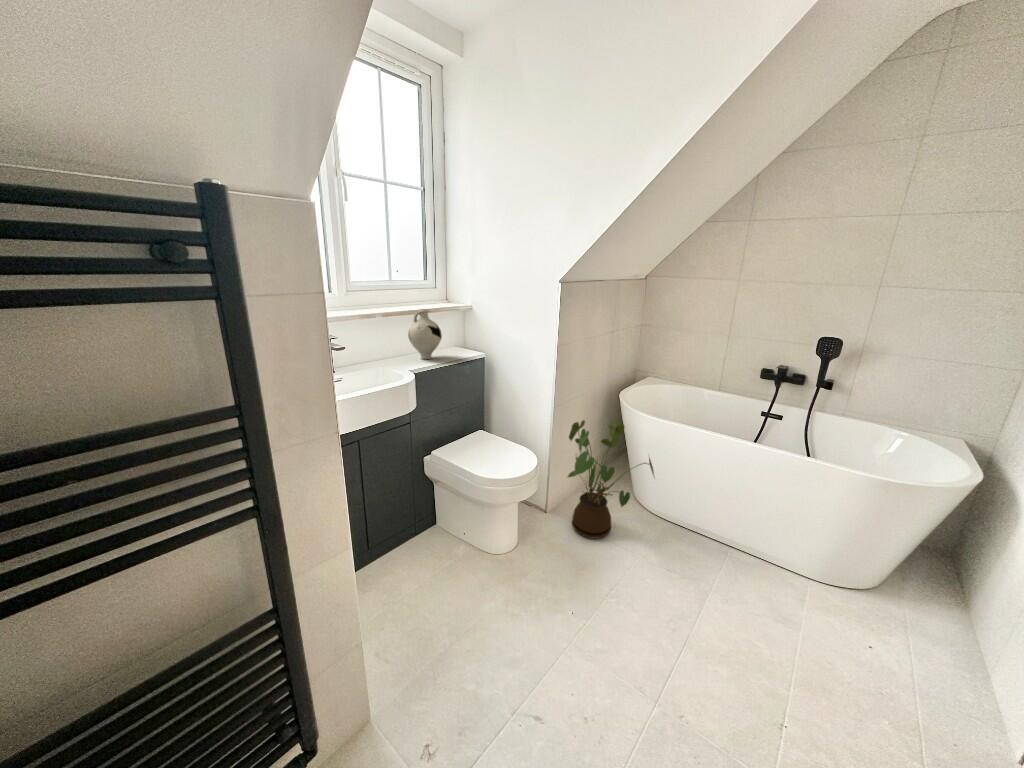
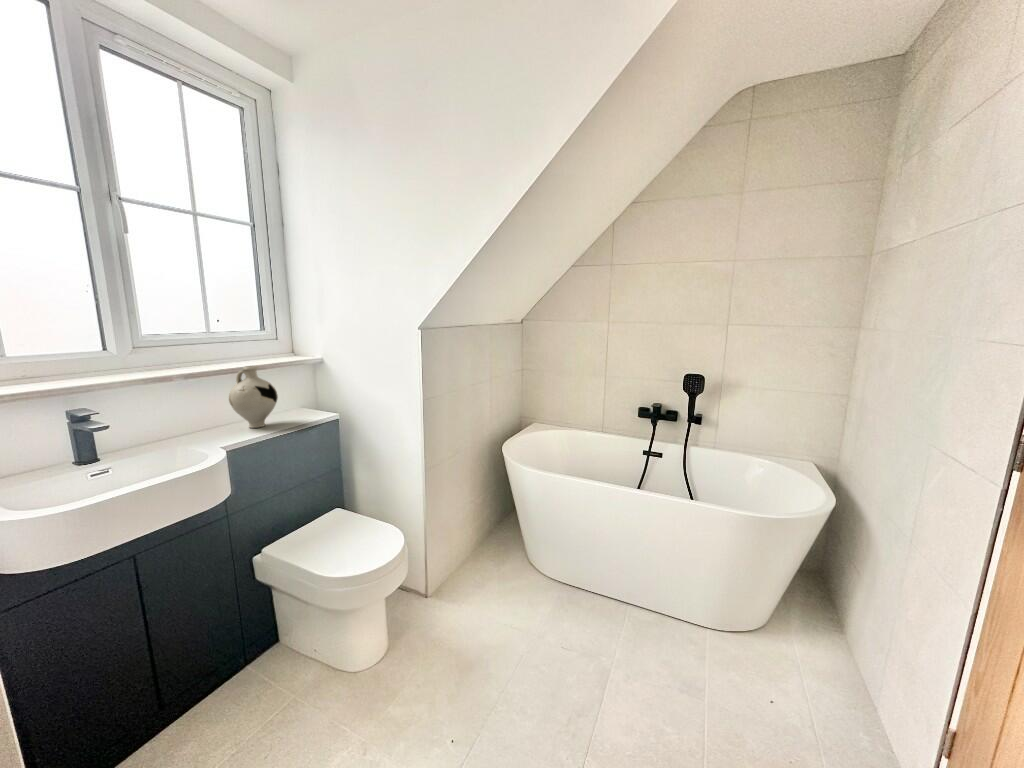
house plant: present [568,419,654,539] -> none [444,477,544,624]

